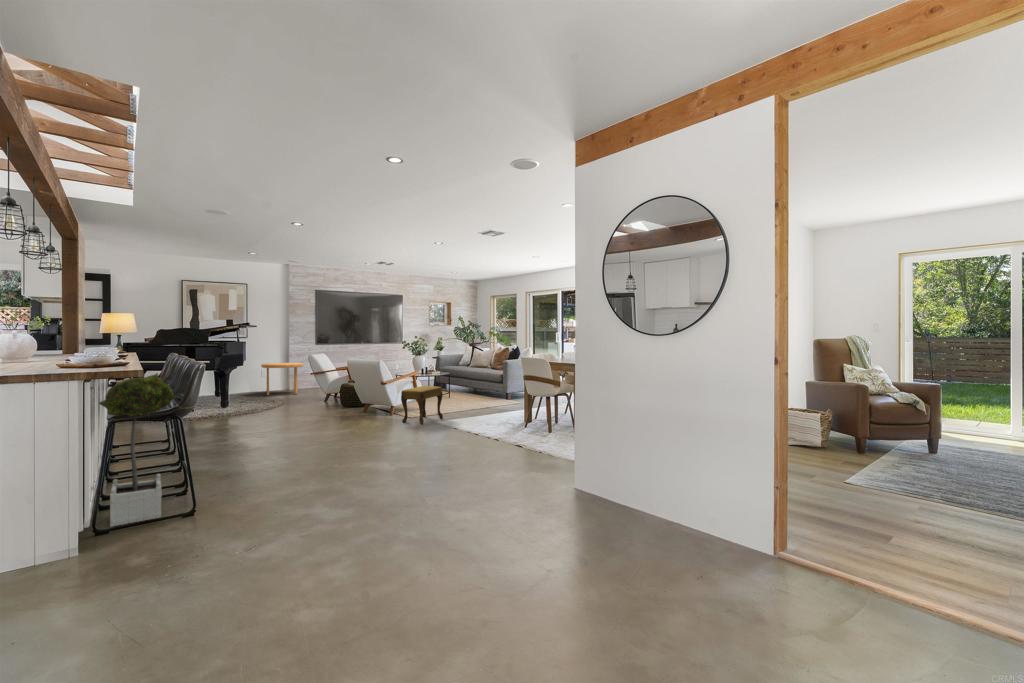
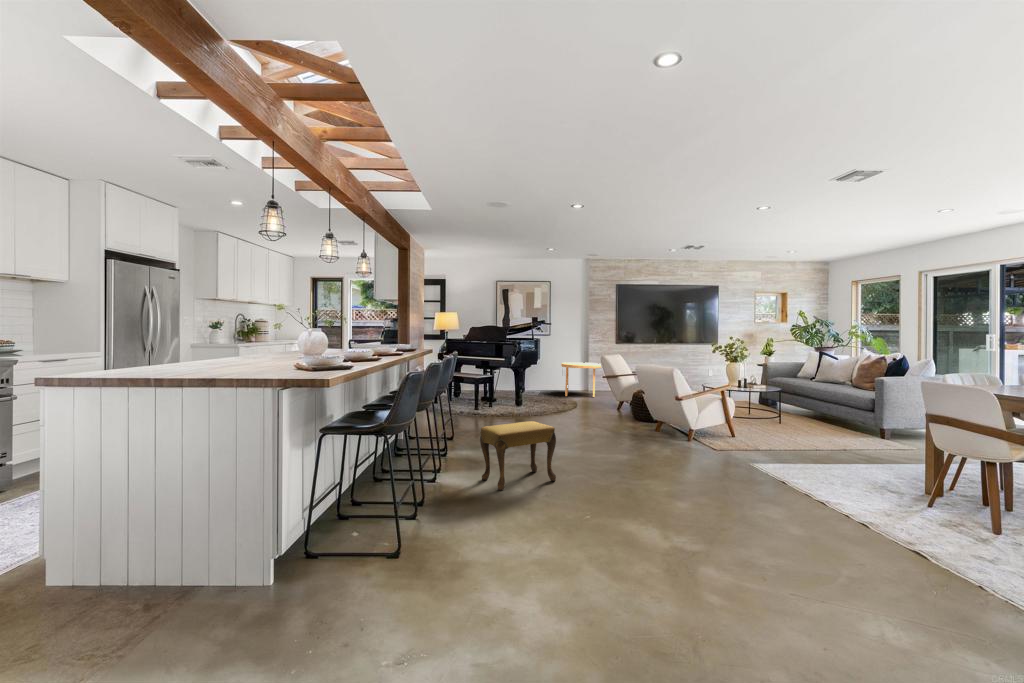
potted tree: present [99,373,175,527] -> none [297,382,376,562]
footstool: present [401,386,443,424] -> present [480,421,556,490]

